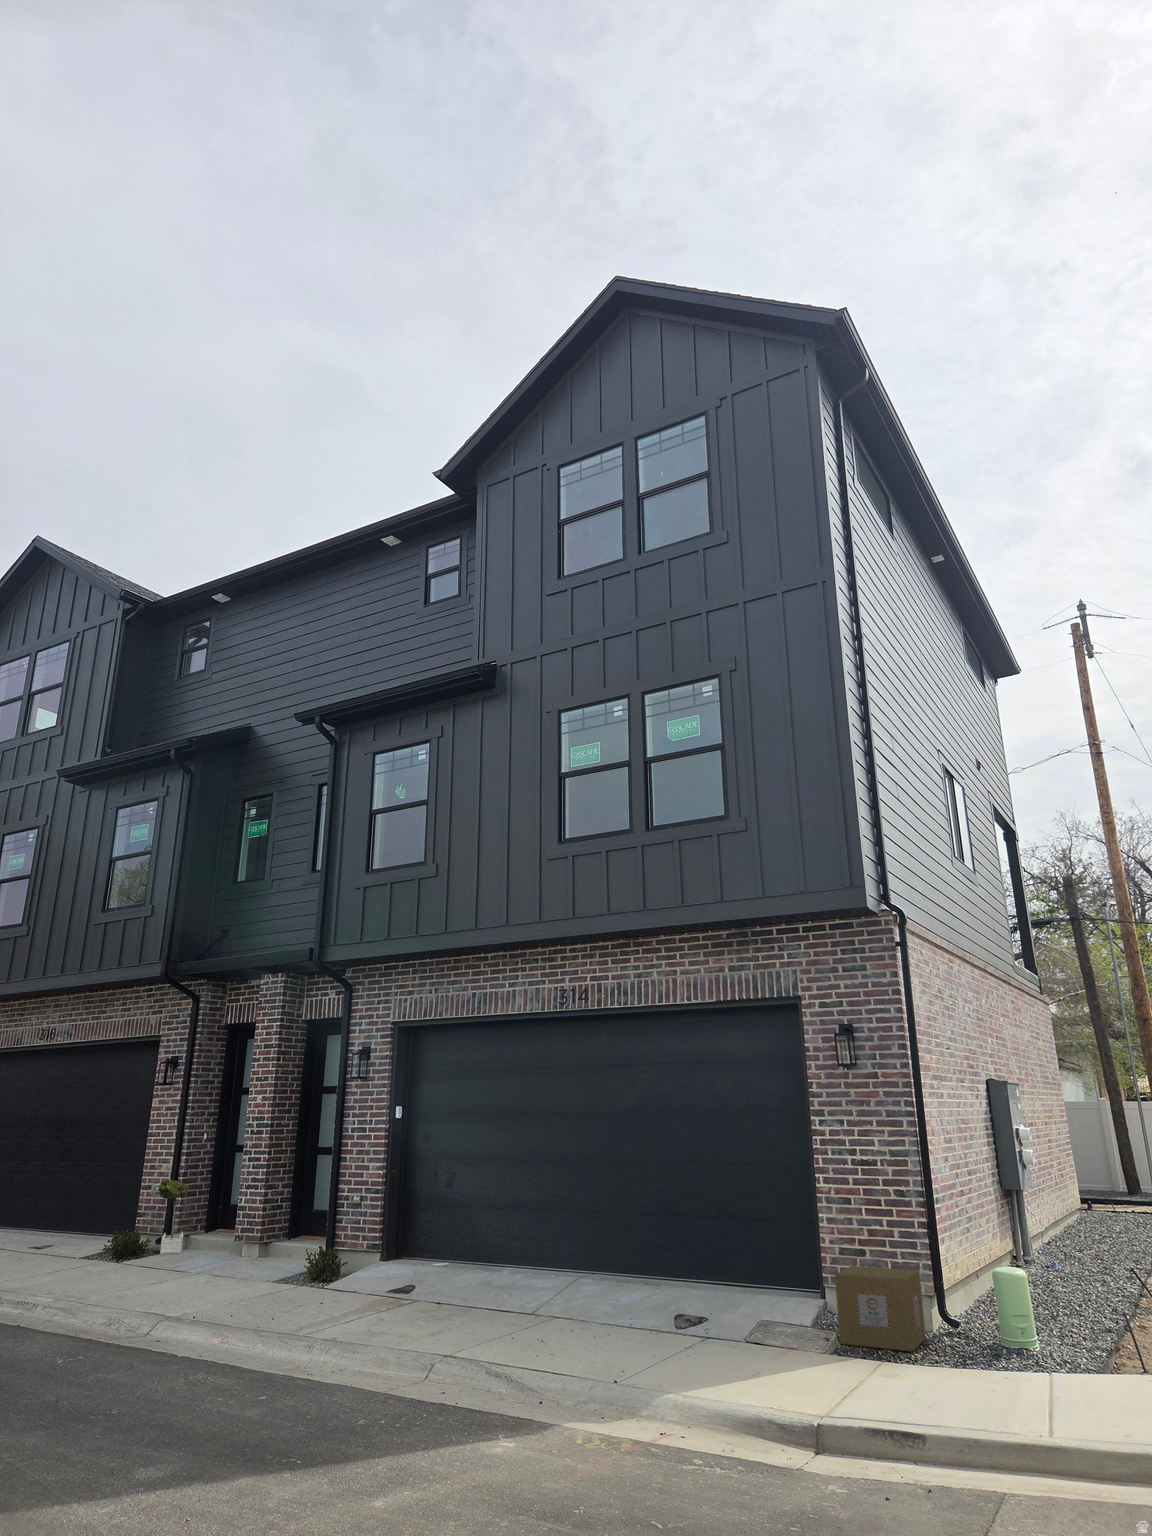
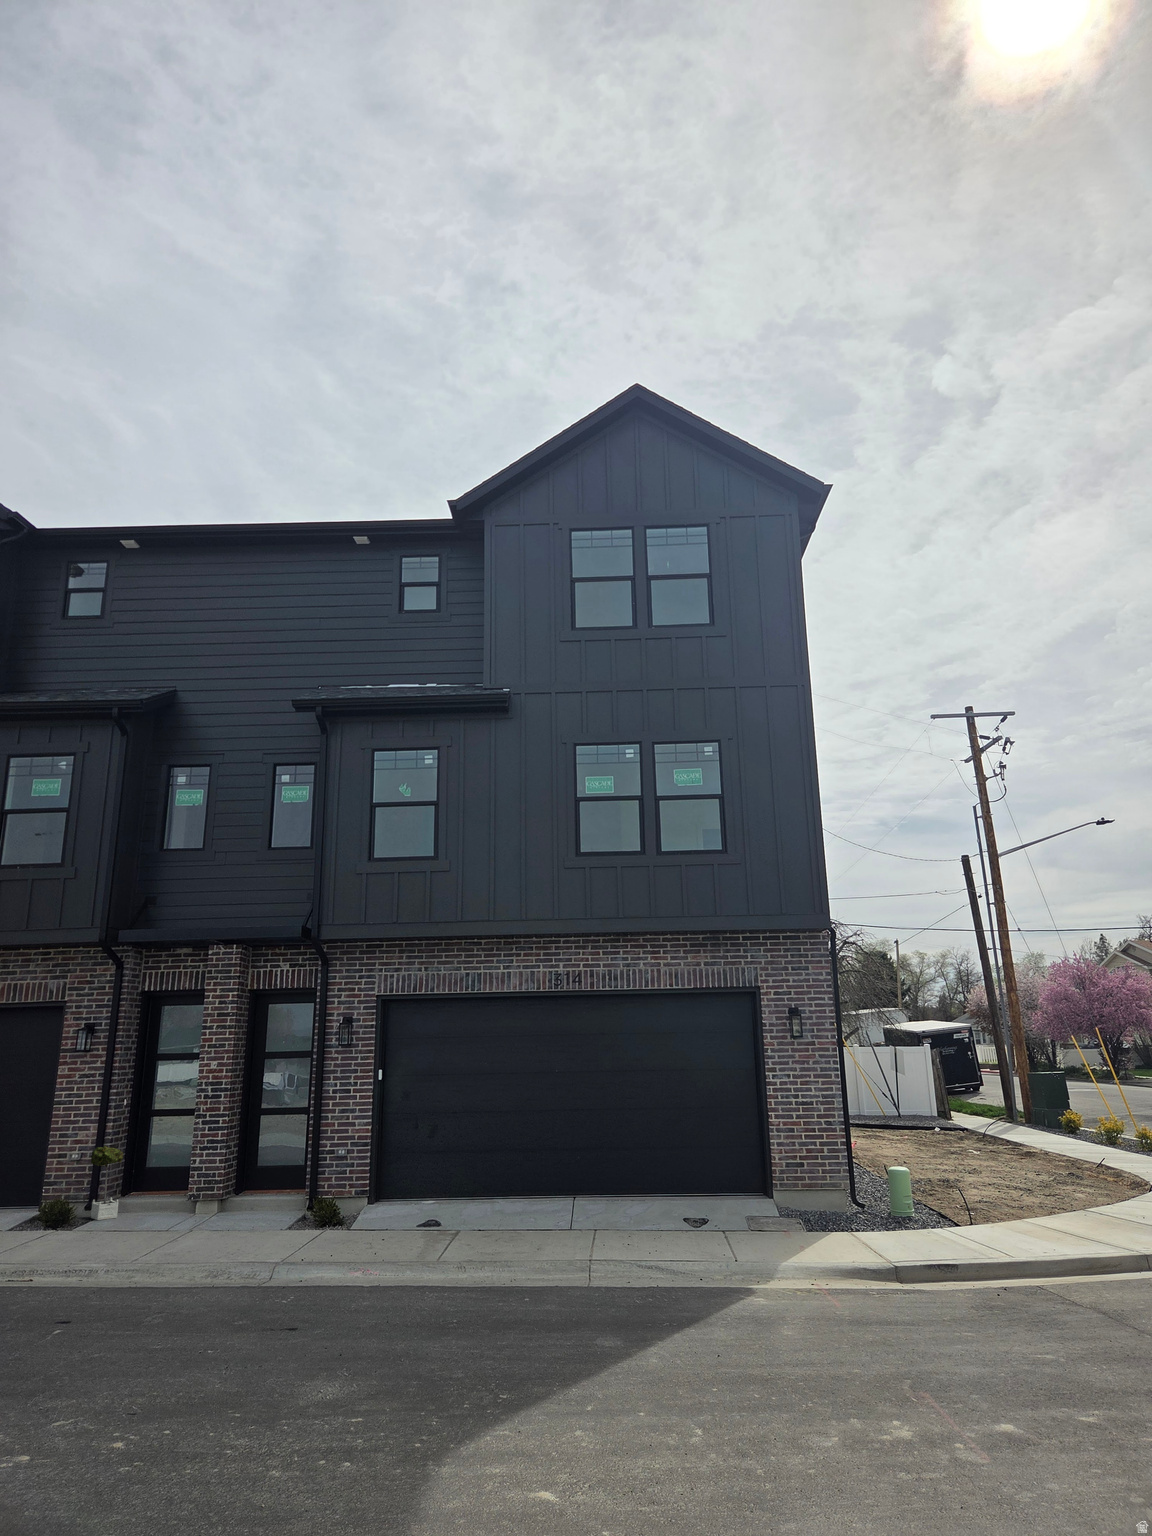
cardboard box: present [835,1266,926,1352] -> none [797,1173,856,1225]

